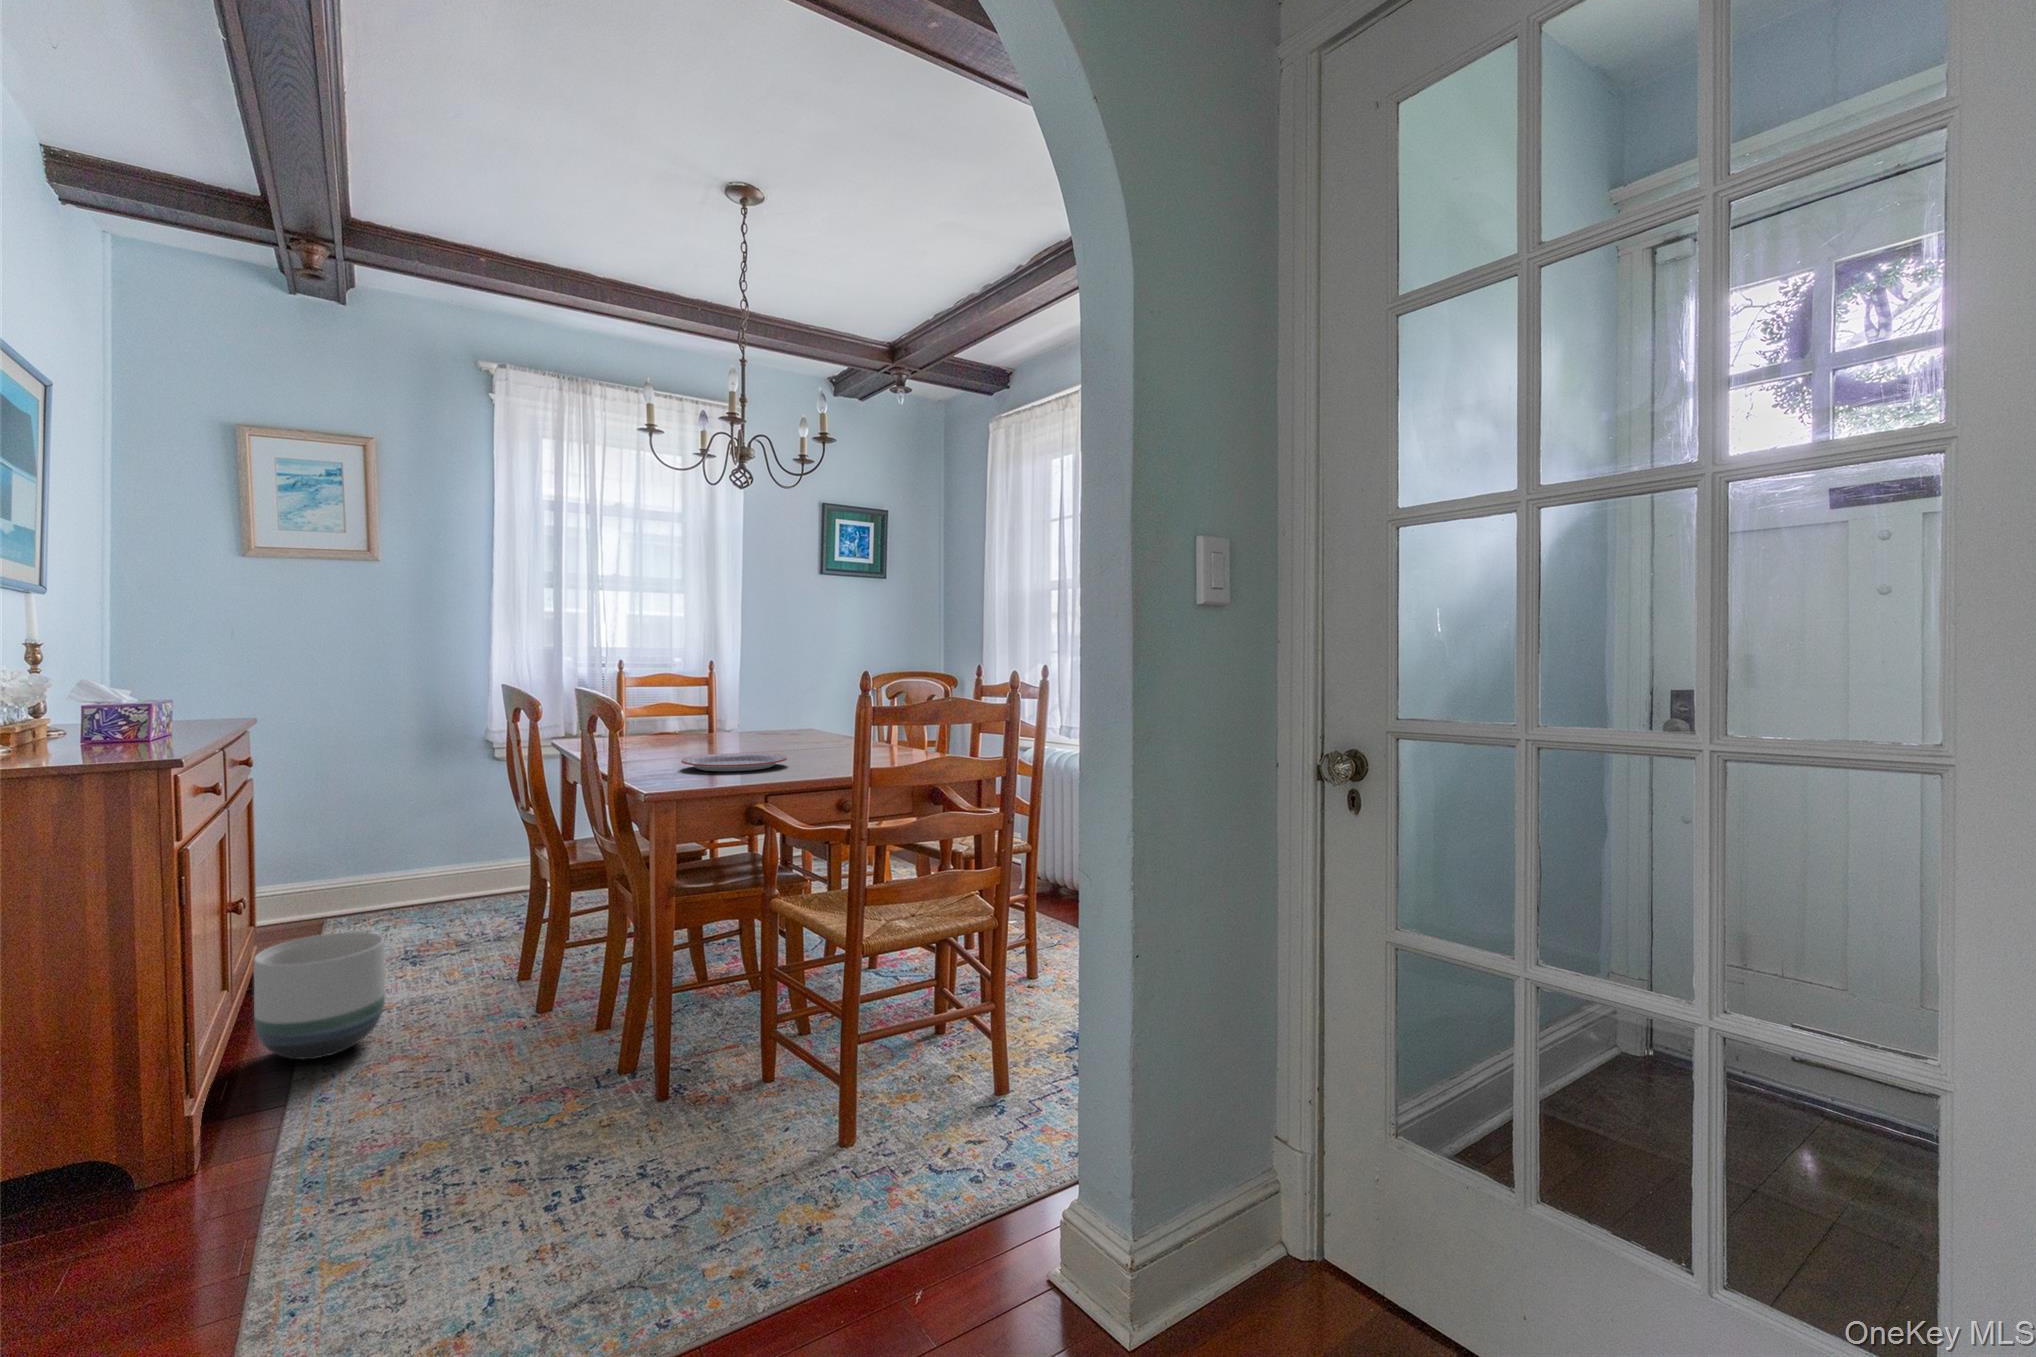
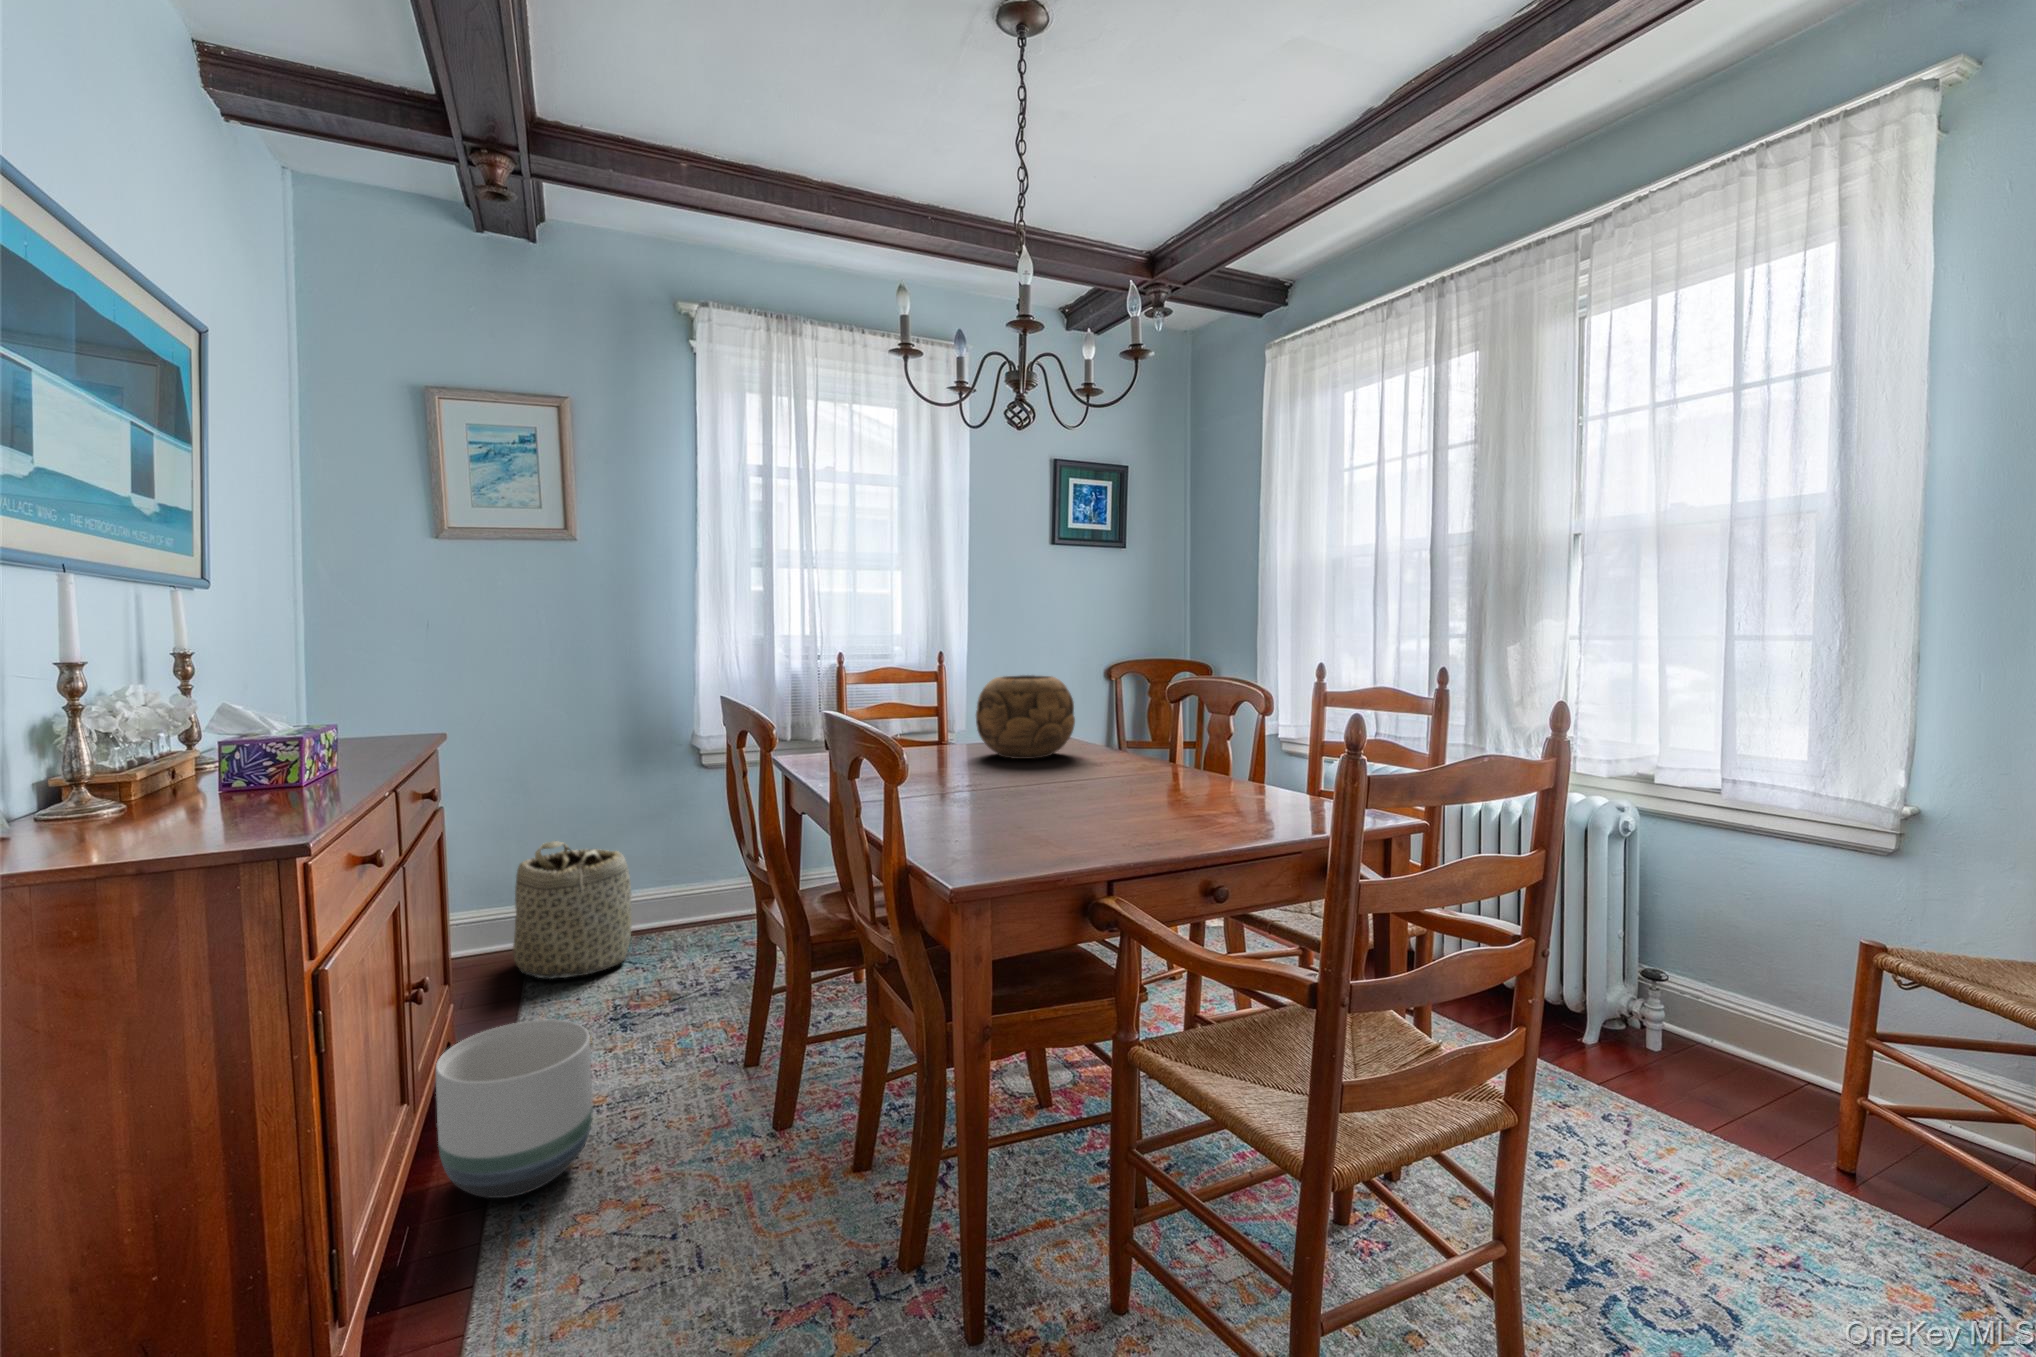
decorative bowl: none [725,676,807,740] -> present [976,675,1075,759]
plate: present [681,753,787,771] -> none [962,795,1104,831]
basket: none [311,819,424,935] -> present [513,841,632,979]

